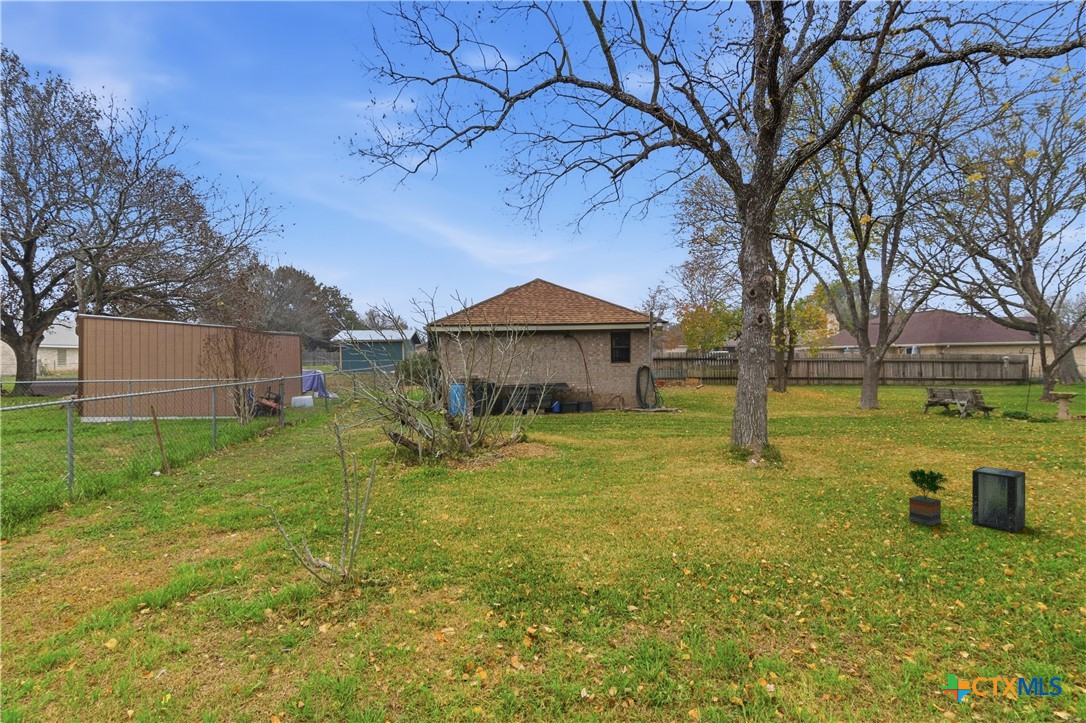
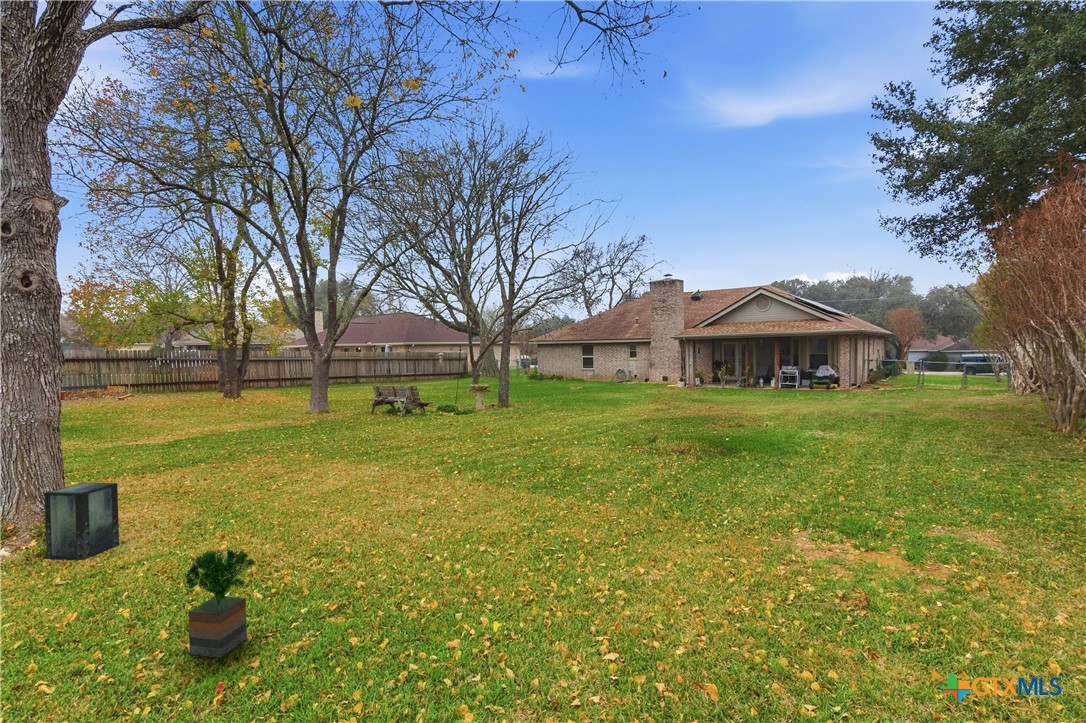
storage box: present [972,466,1025,533] -> present [44,483,119,560]

